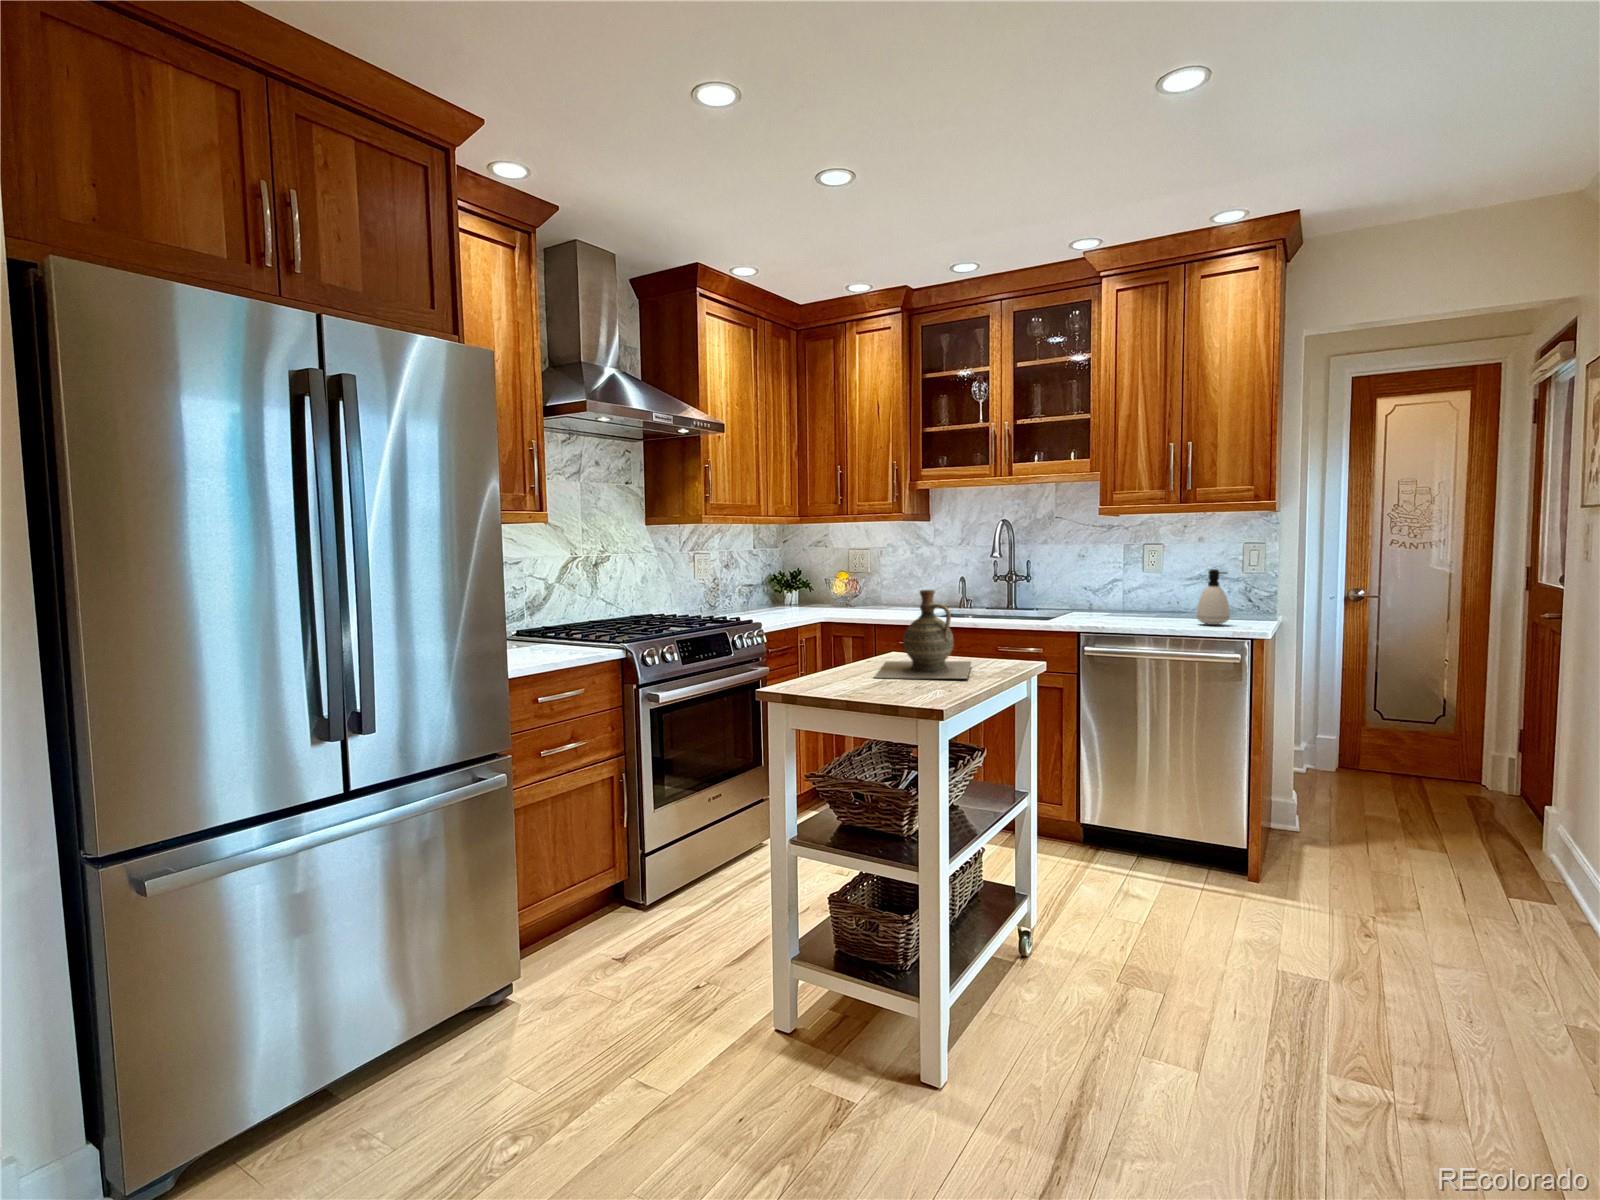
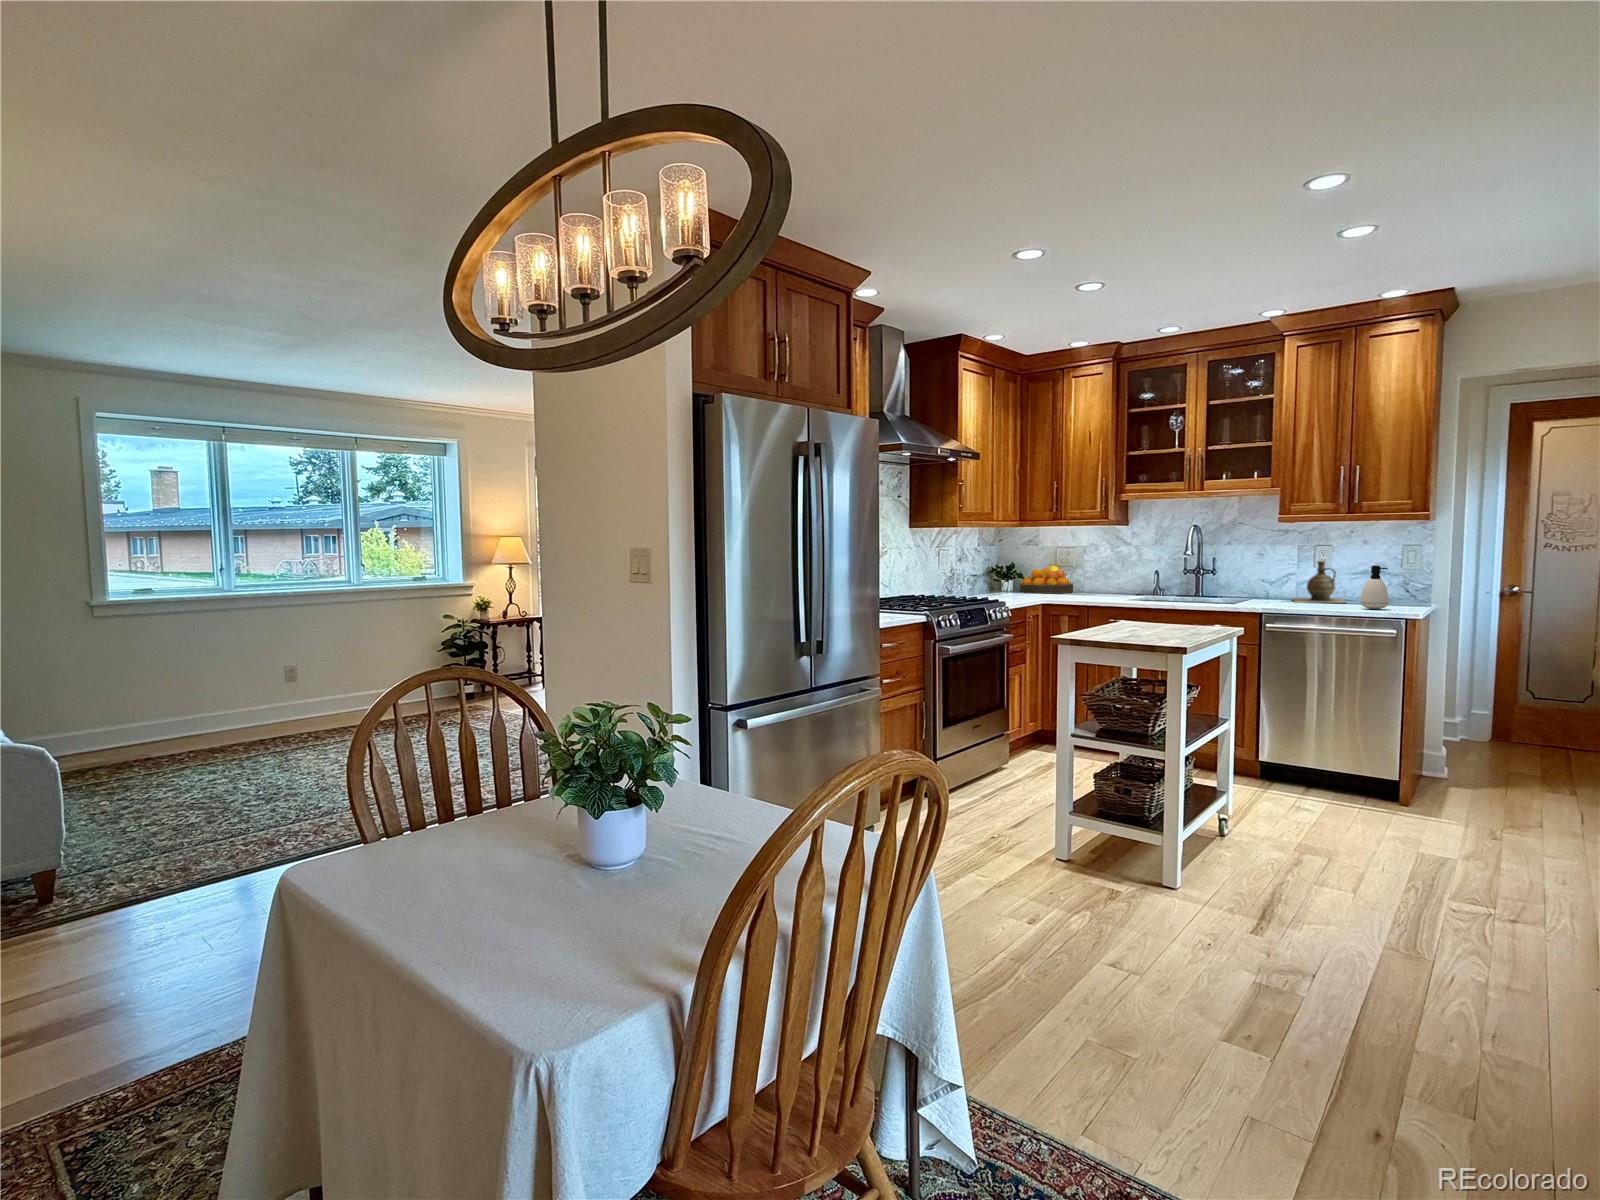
fruit bowl: none [805,575,868,607] -> present [1020,568,1073,593]
ceramic jug: present [875,590,972,679] -> present [1290,561,1345,603]

